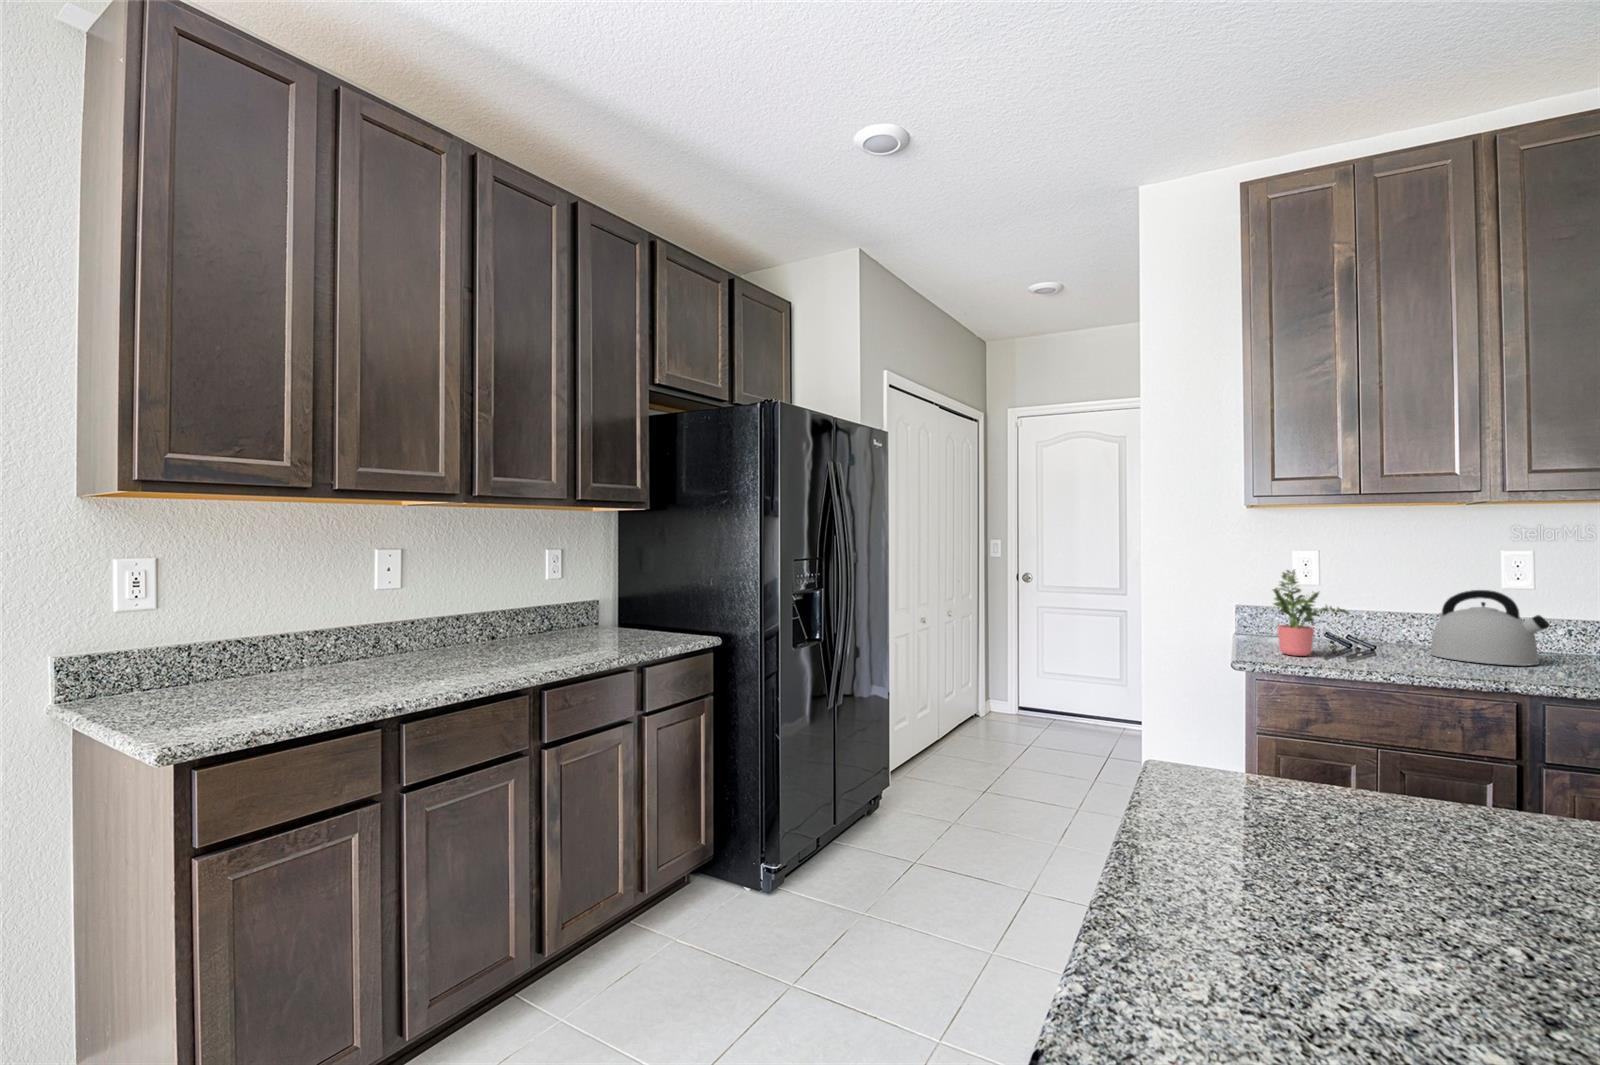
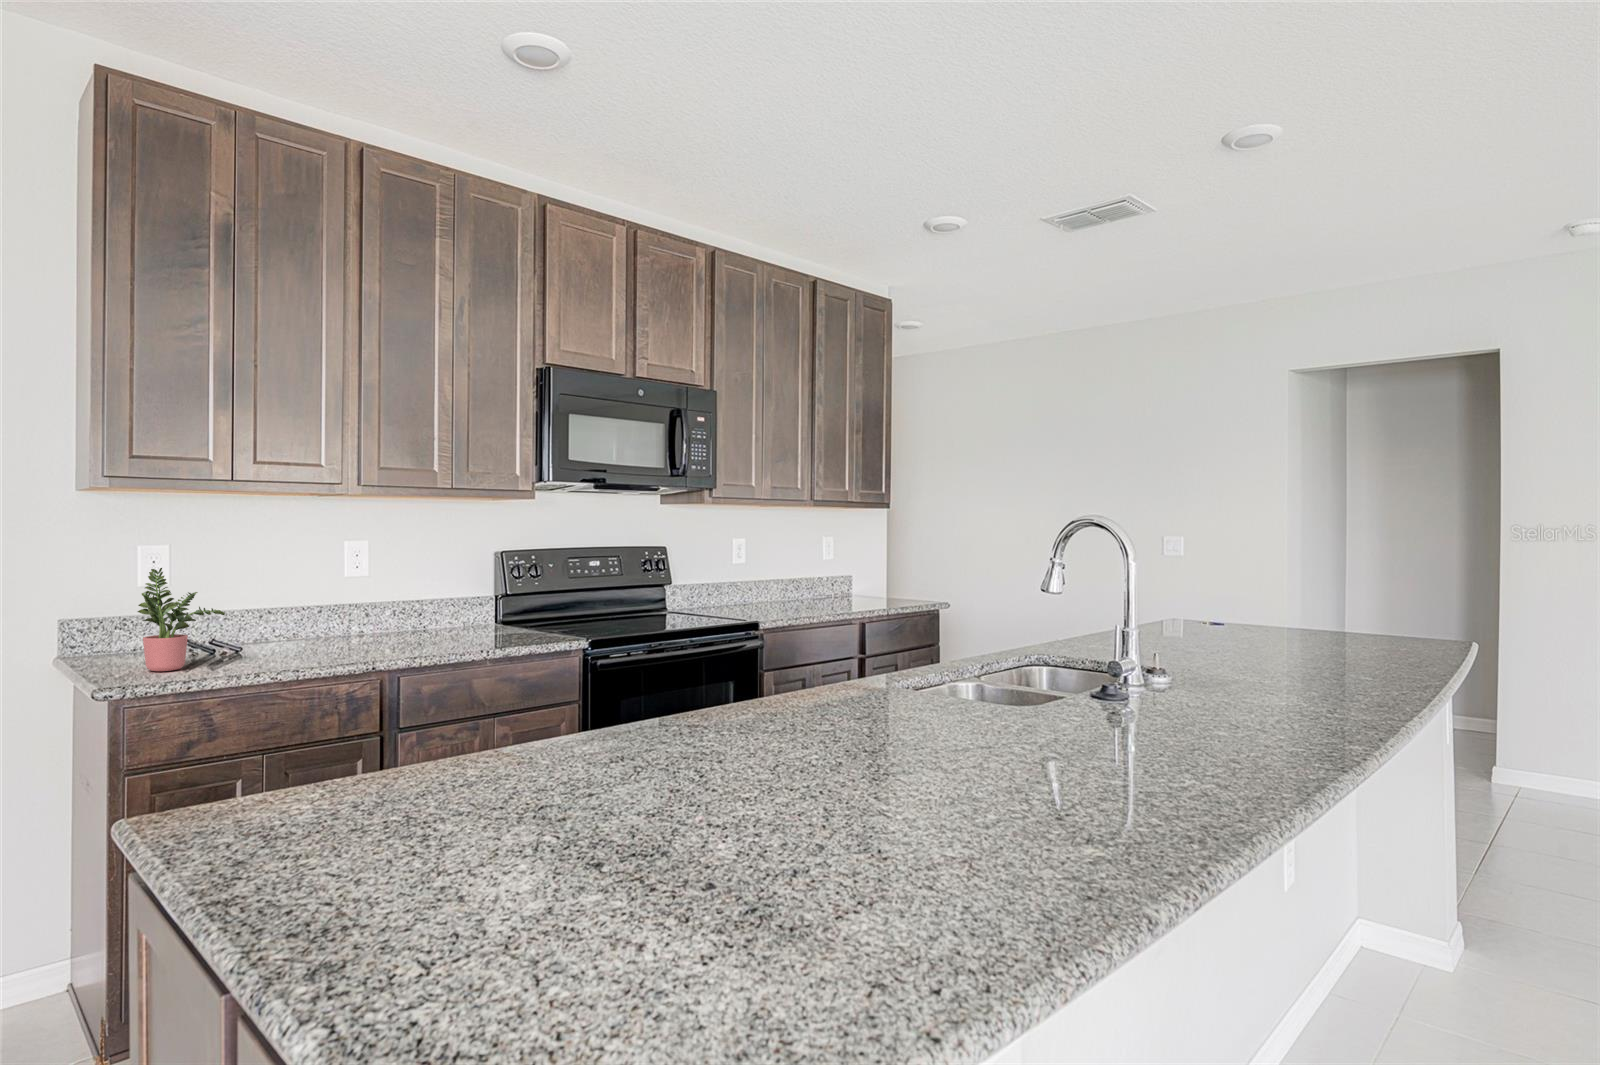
kettle: present [1430,590,1549,666] -> none [293,579,388,650]

